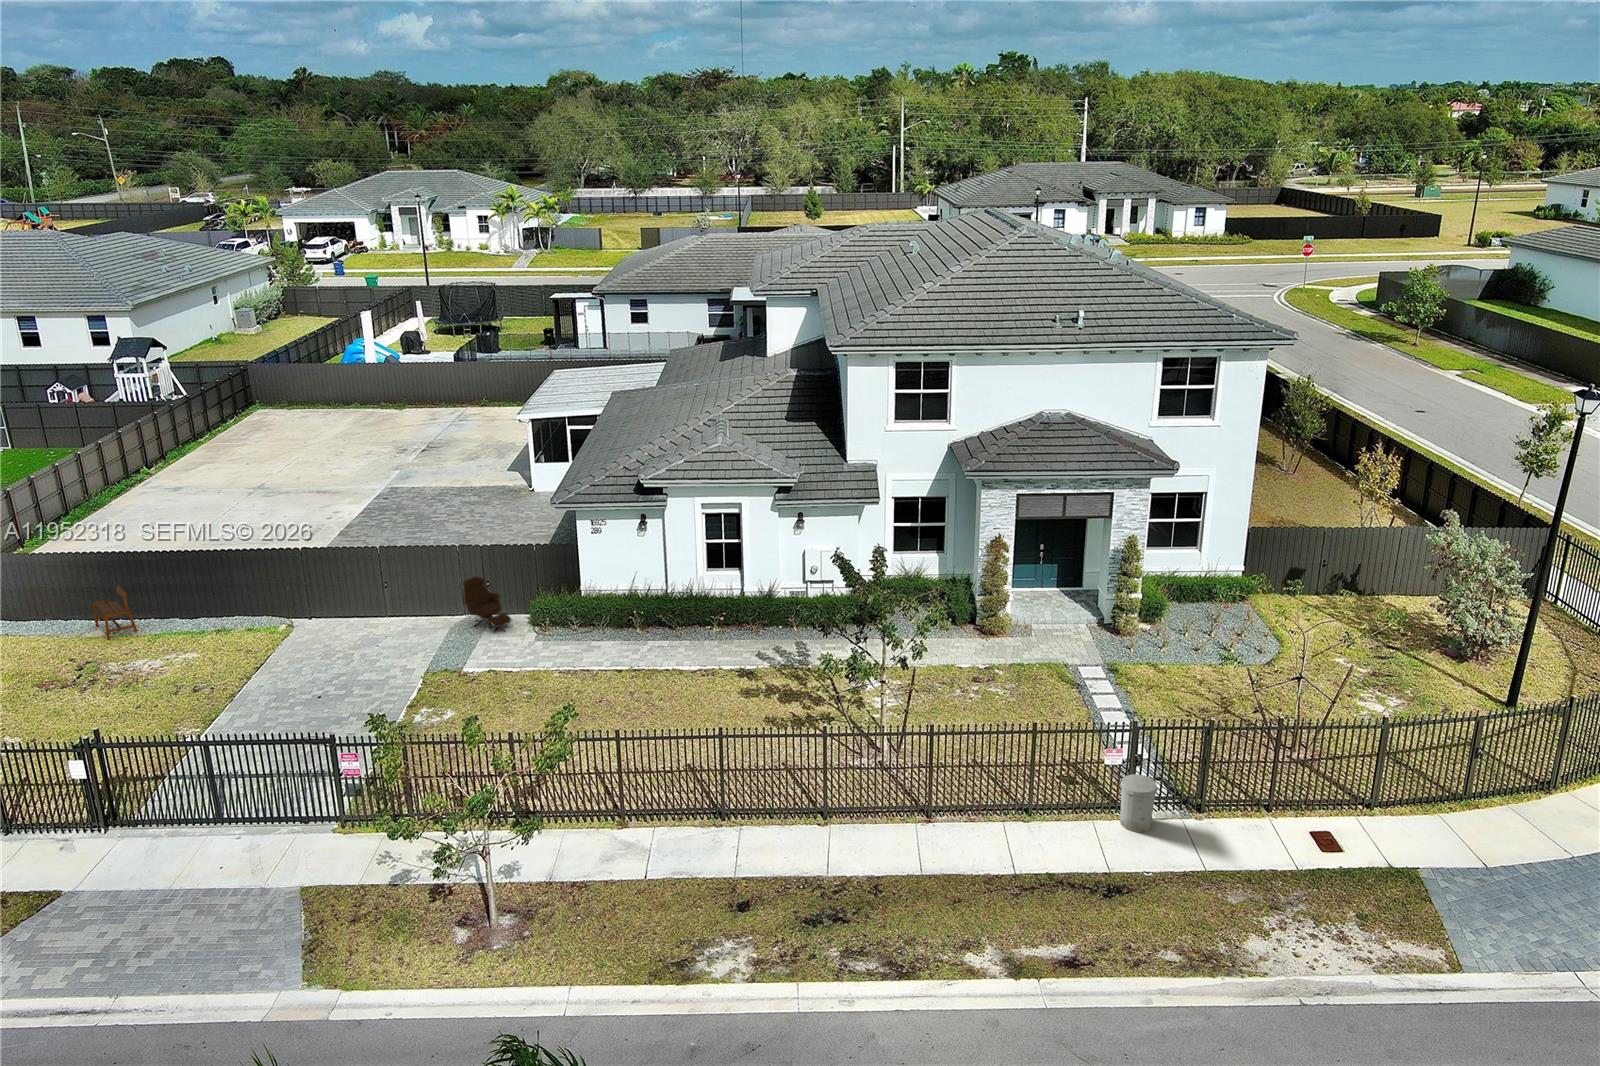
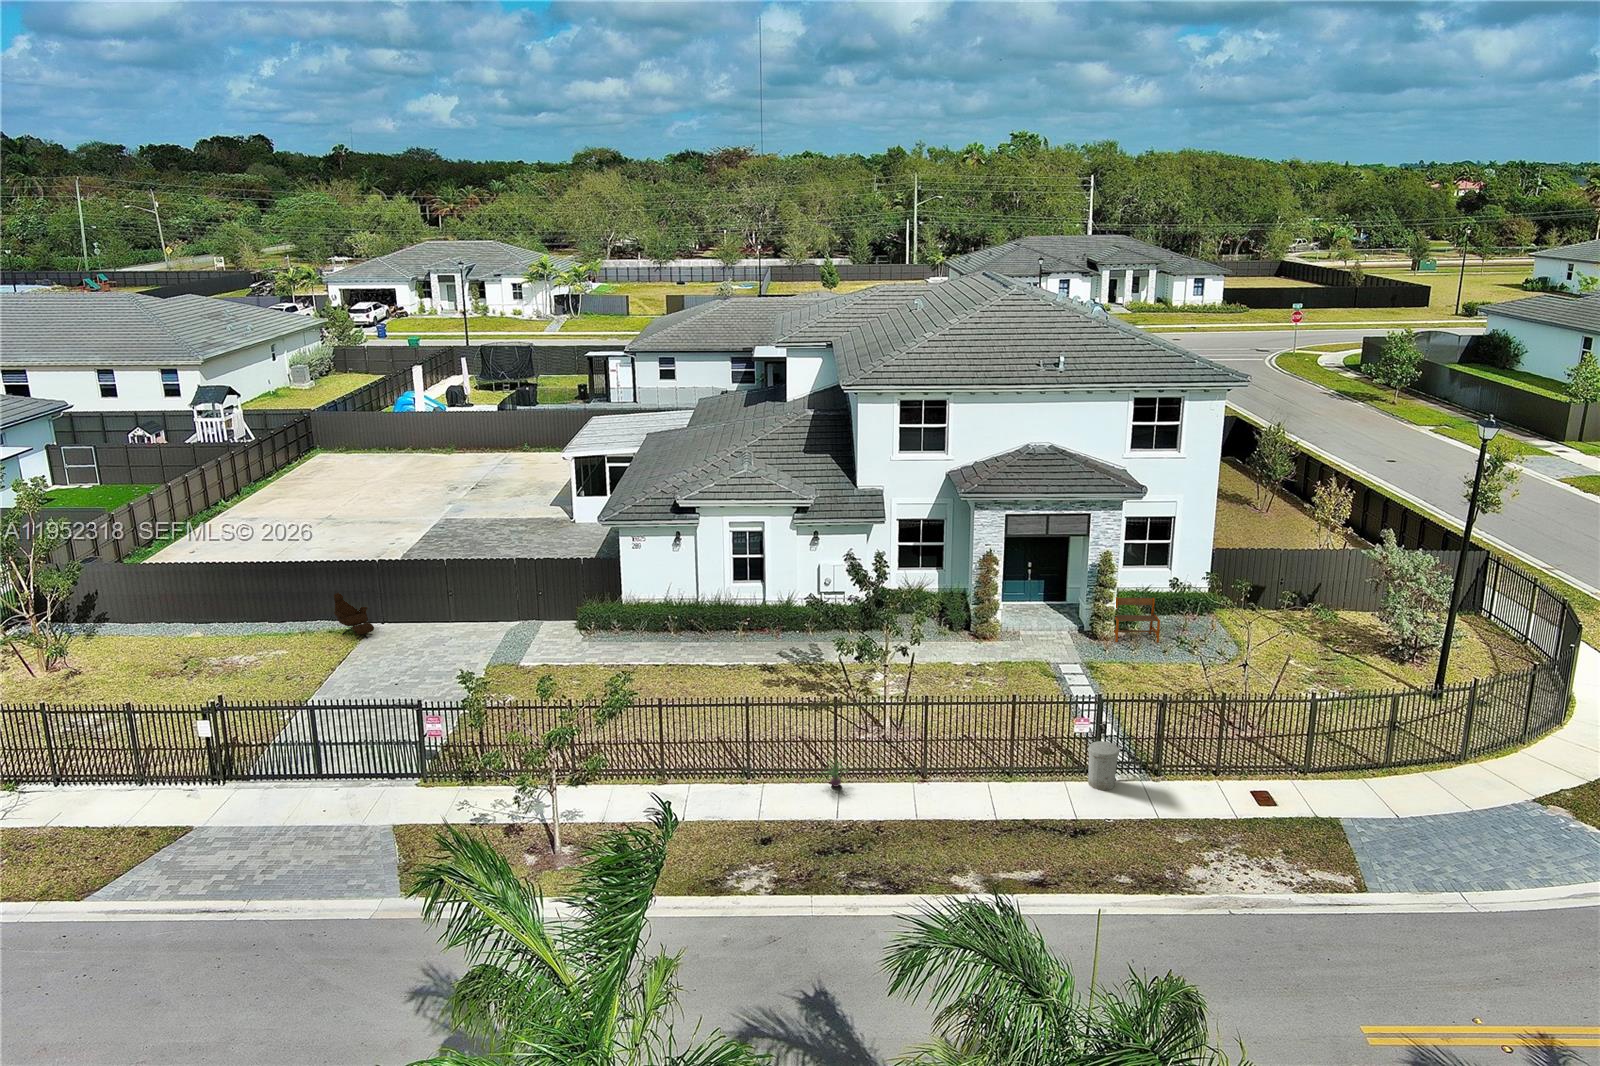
lounge chair: present [463,577,511,628] -> present [334,593,374,639]
bench: present [93,585,137,640] -> present [1114,597,1160,643]
decorative plant: present [1447,632,1459,657] -> present [830,760,845,787]

